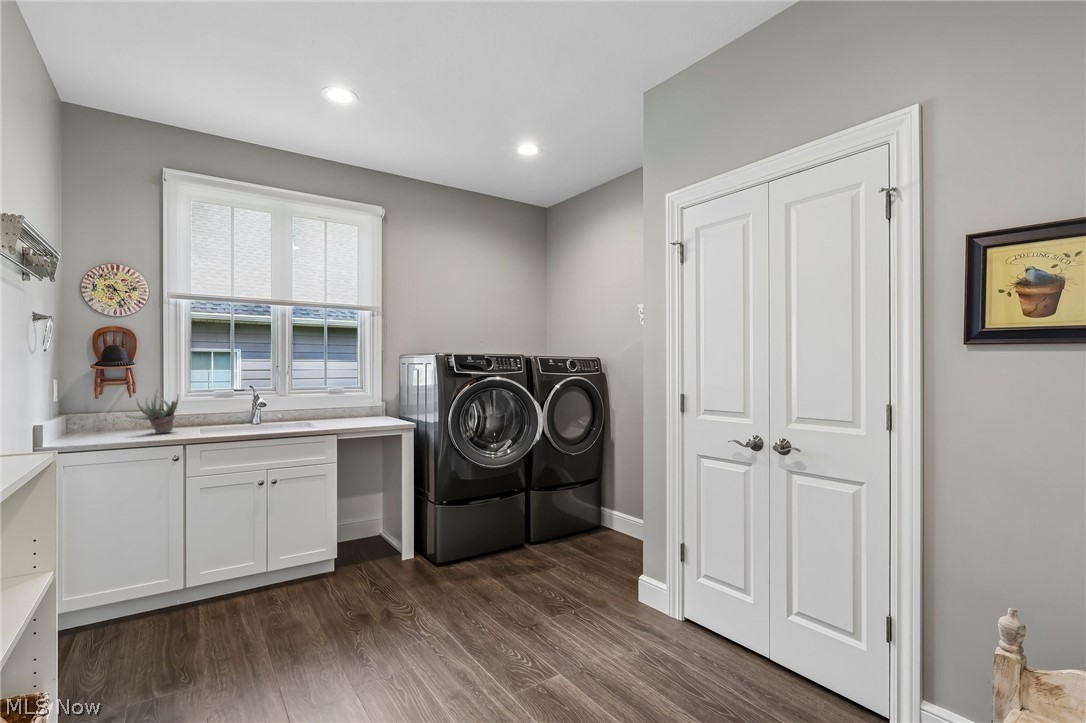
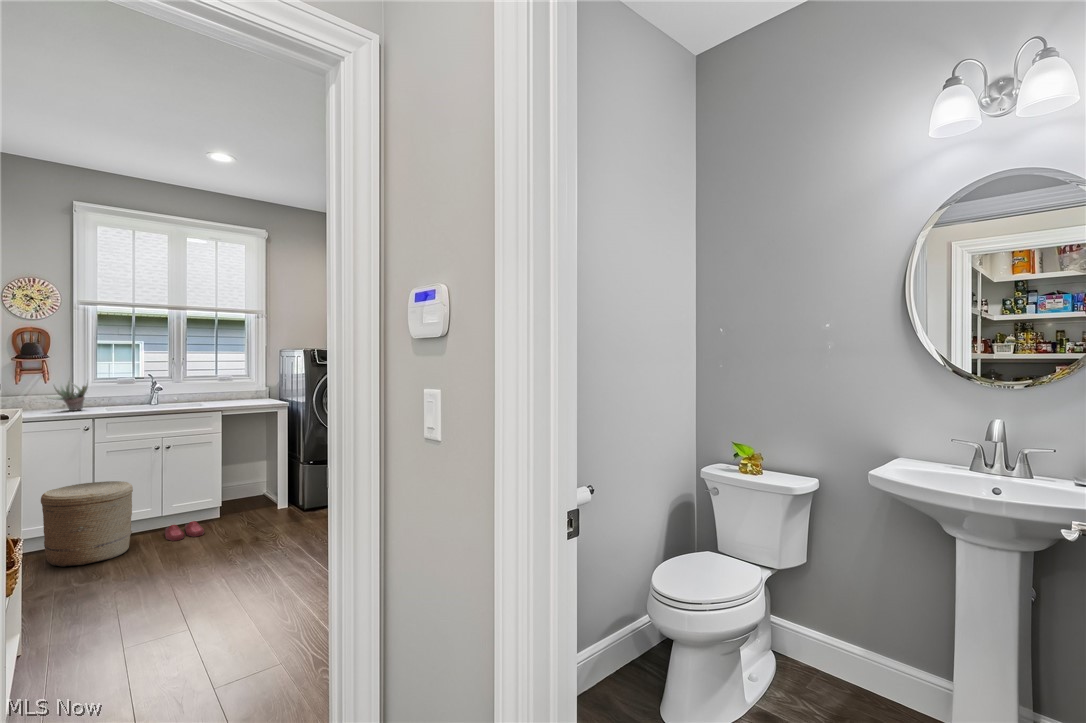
woven basket: none [114,530,231,658] -> present [41,481,133,567]
slippers: none [270,581,318,612] -> present [165,521,204,541]

